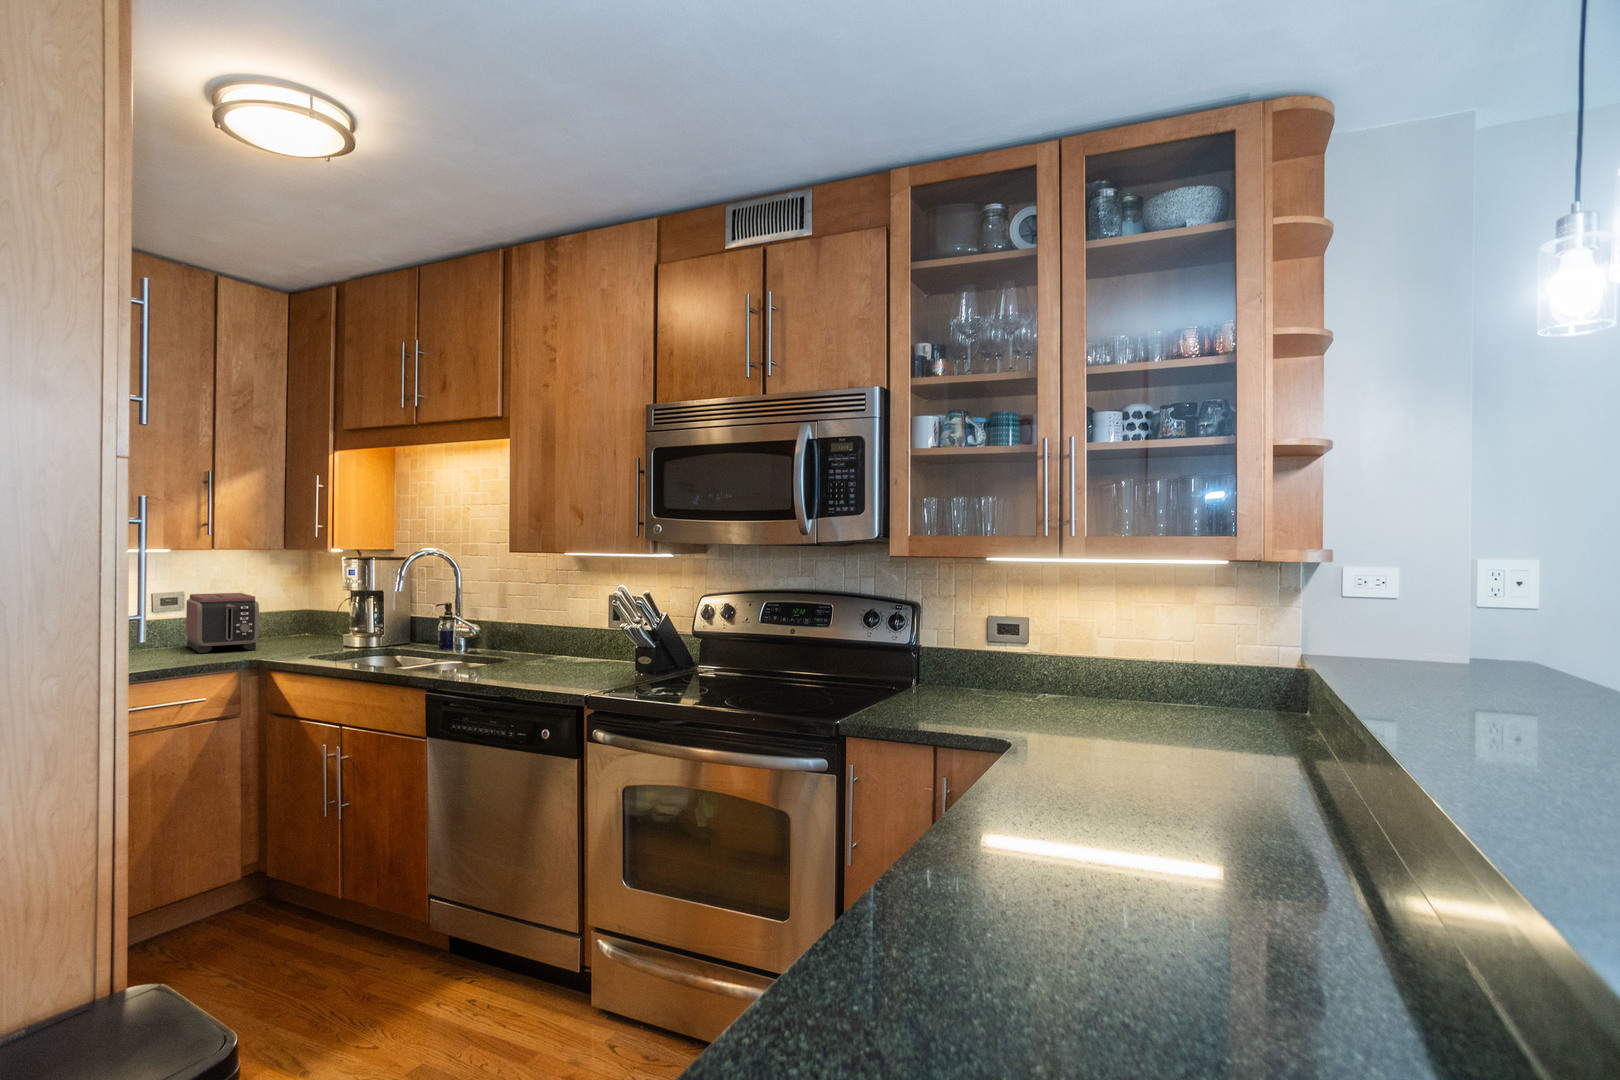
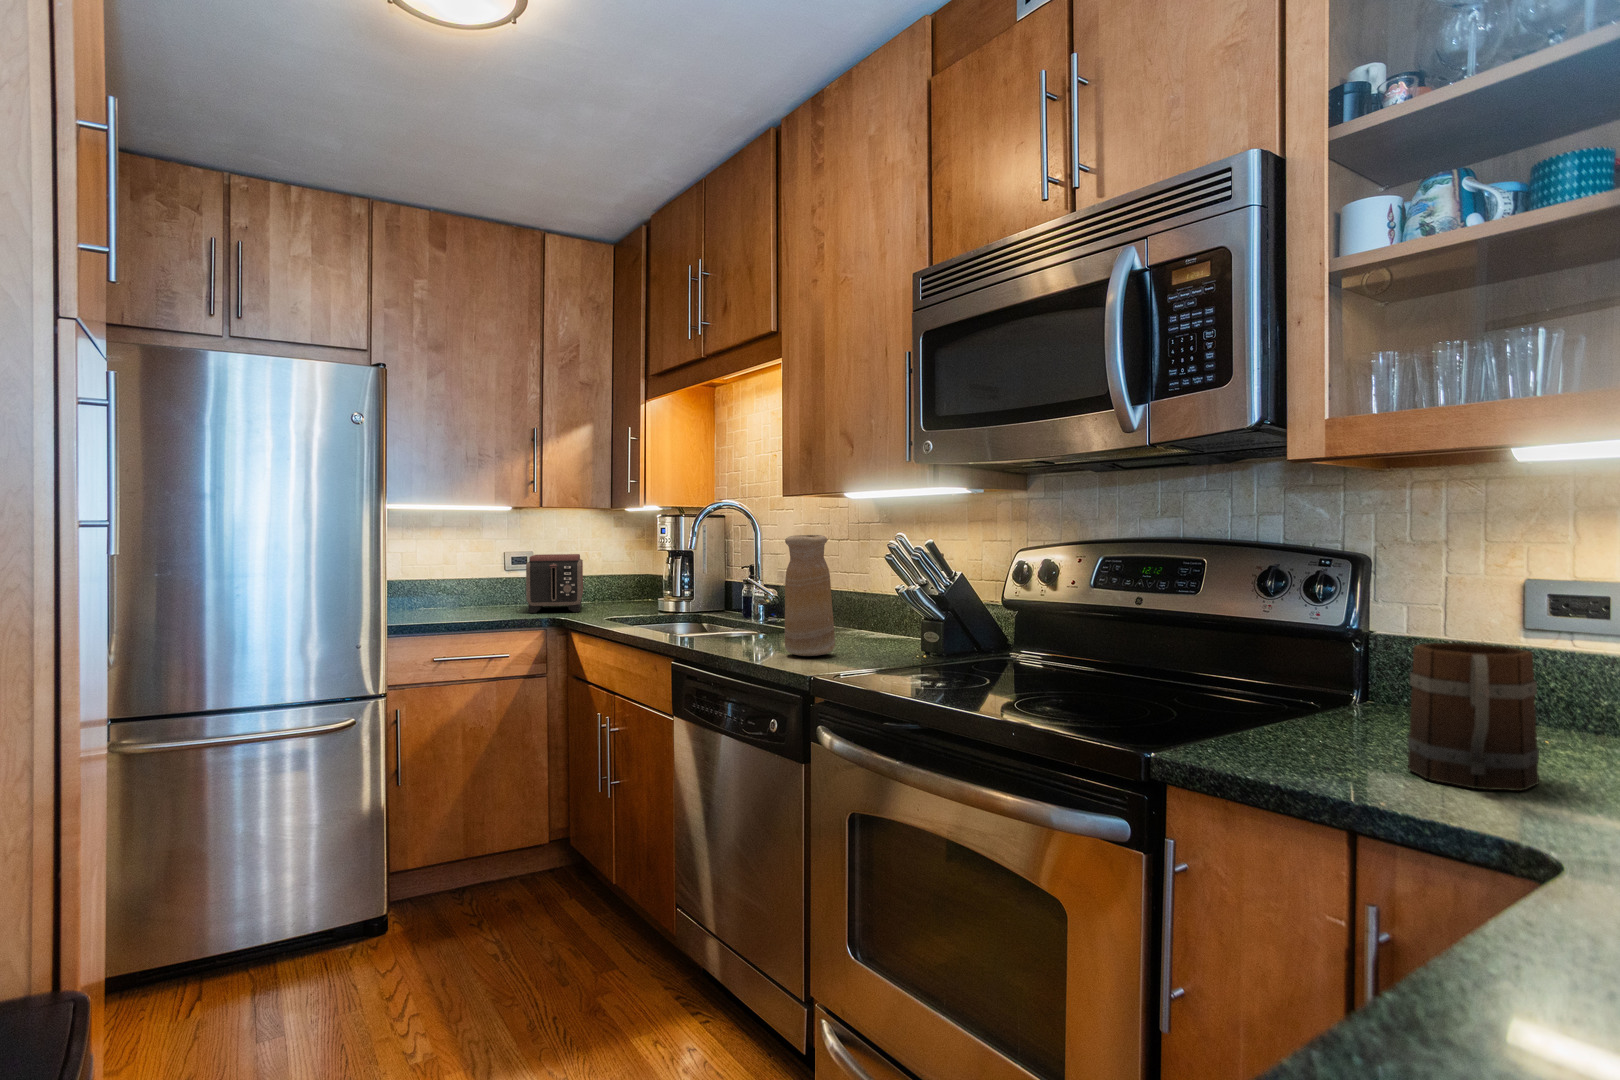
vase: none [536,587,576,679] -> present [785,535,835,656]
mug: none [953,653,1003,721] -> present [1408,643,1539,791]

